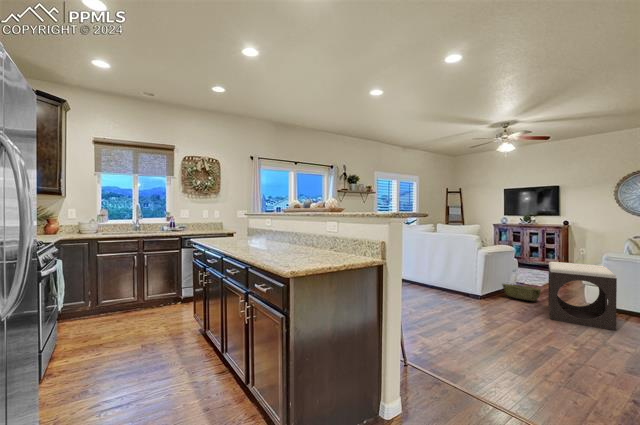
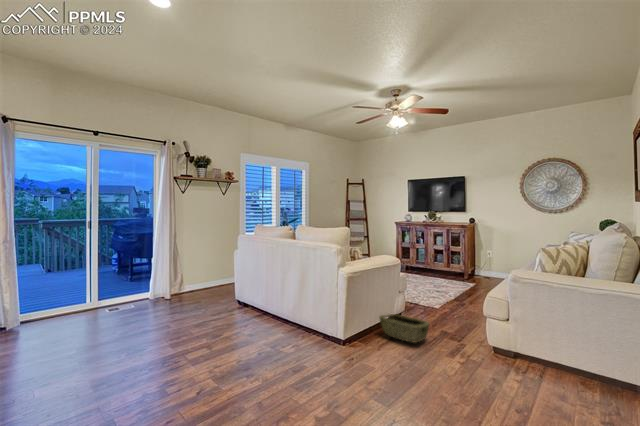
footstool: present [548,262,617,330] -> none [432,285,531,413]

